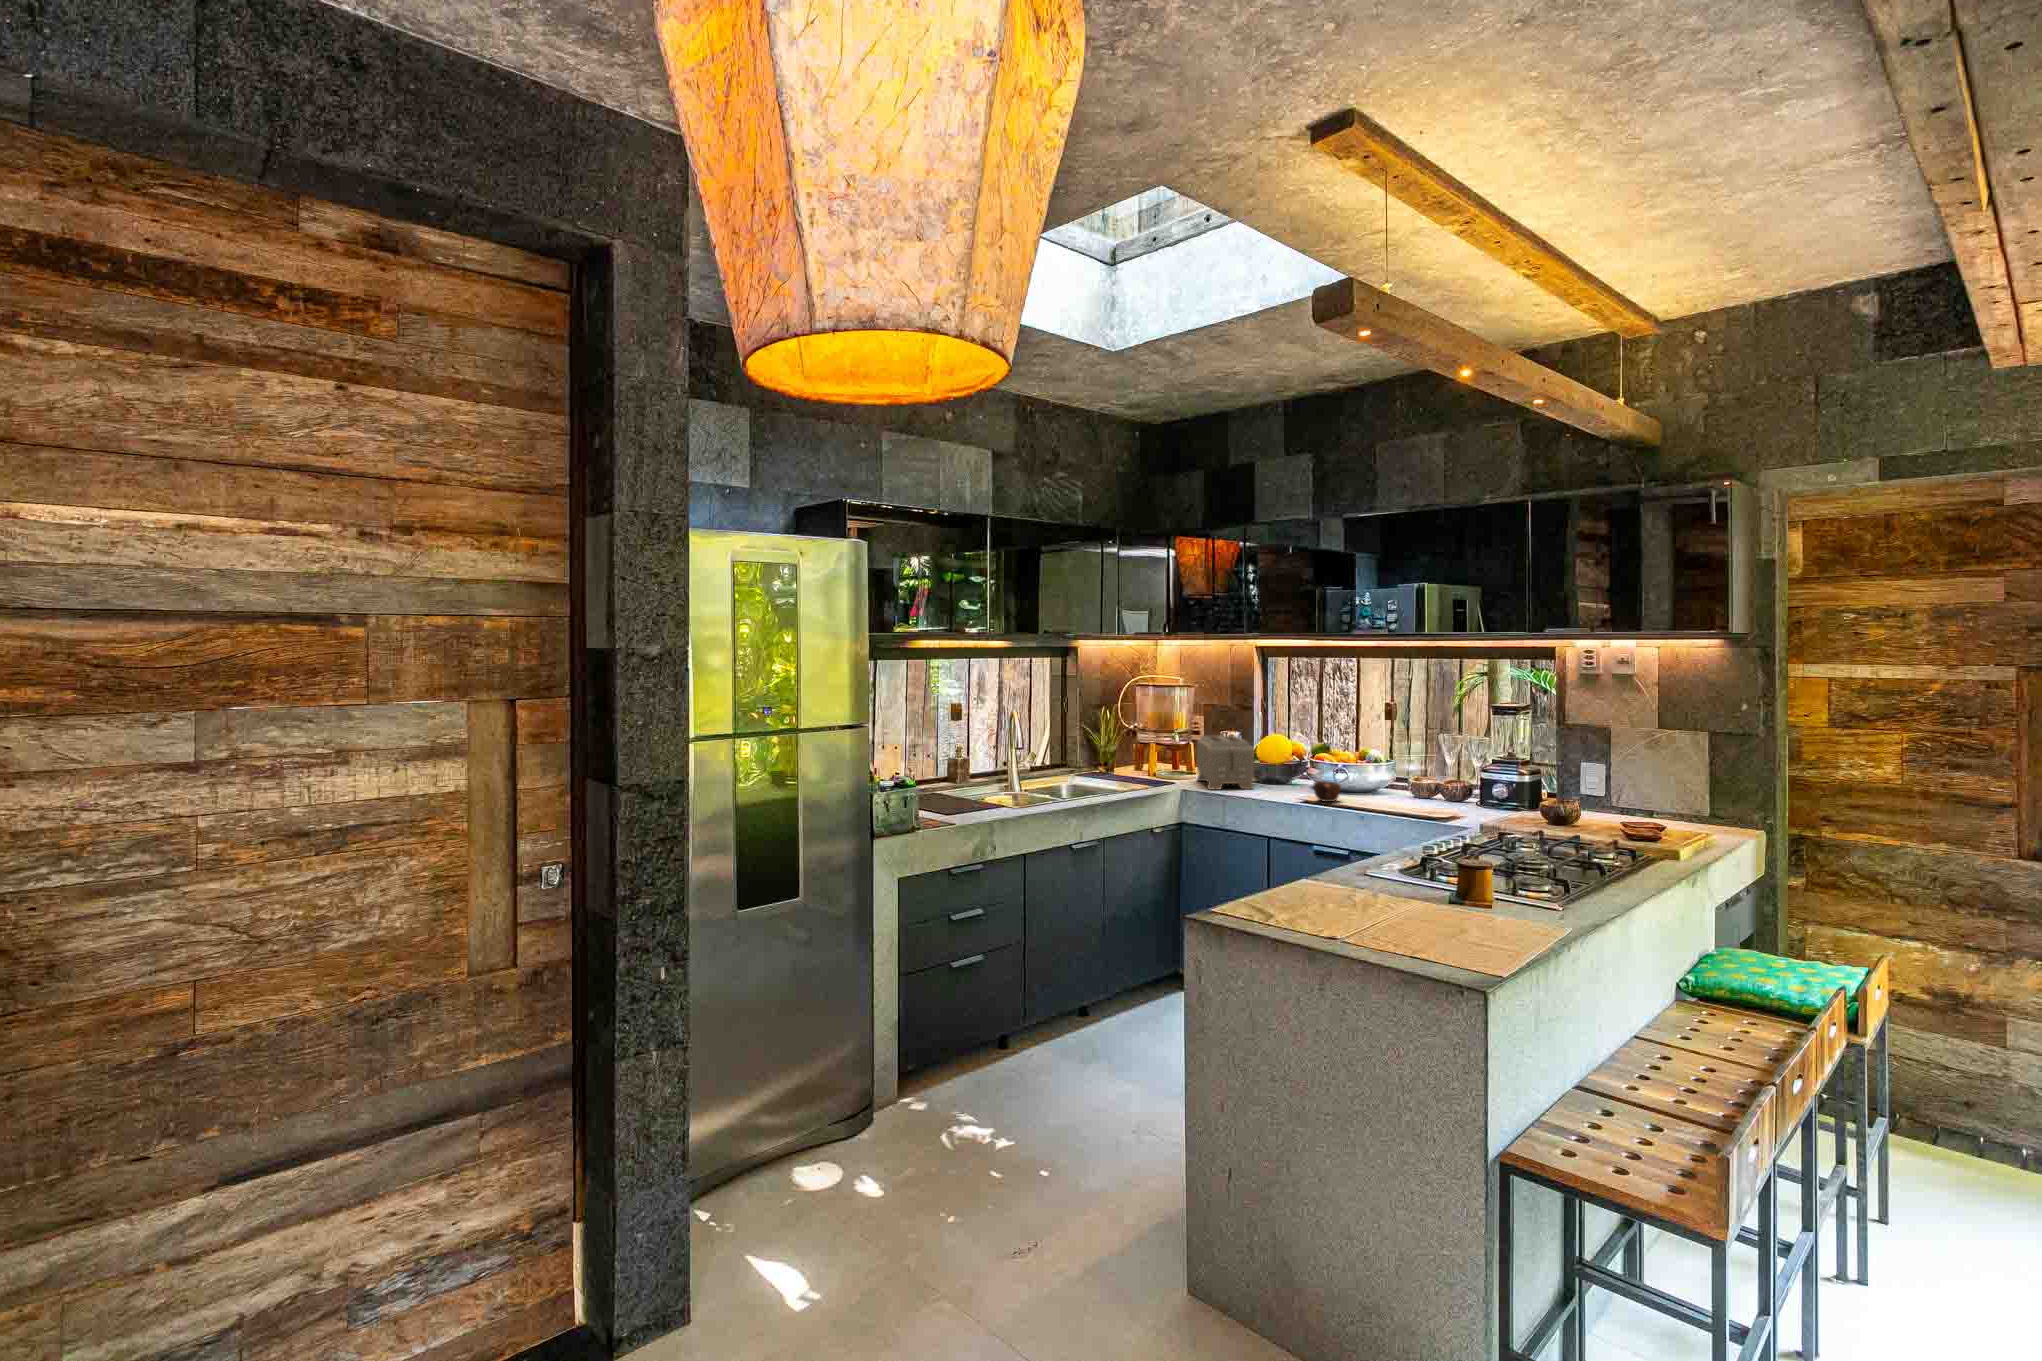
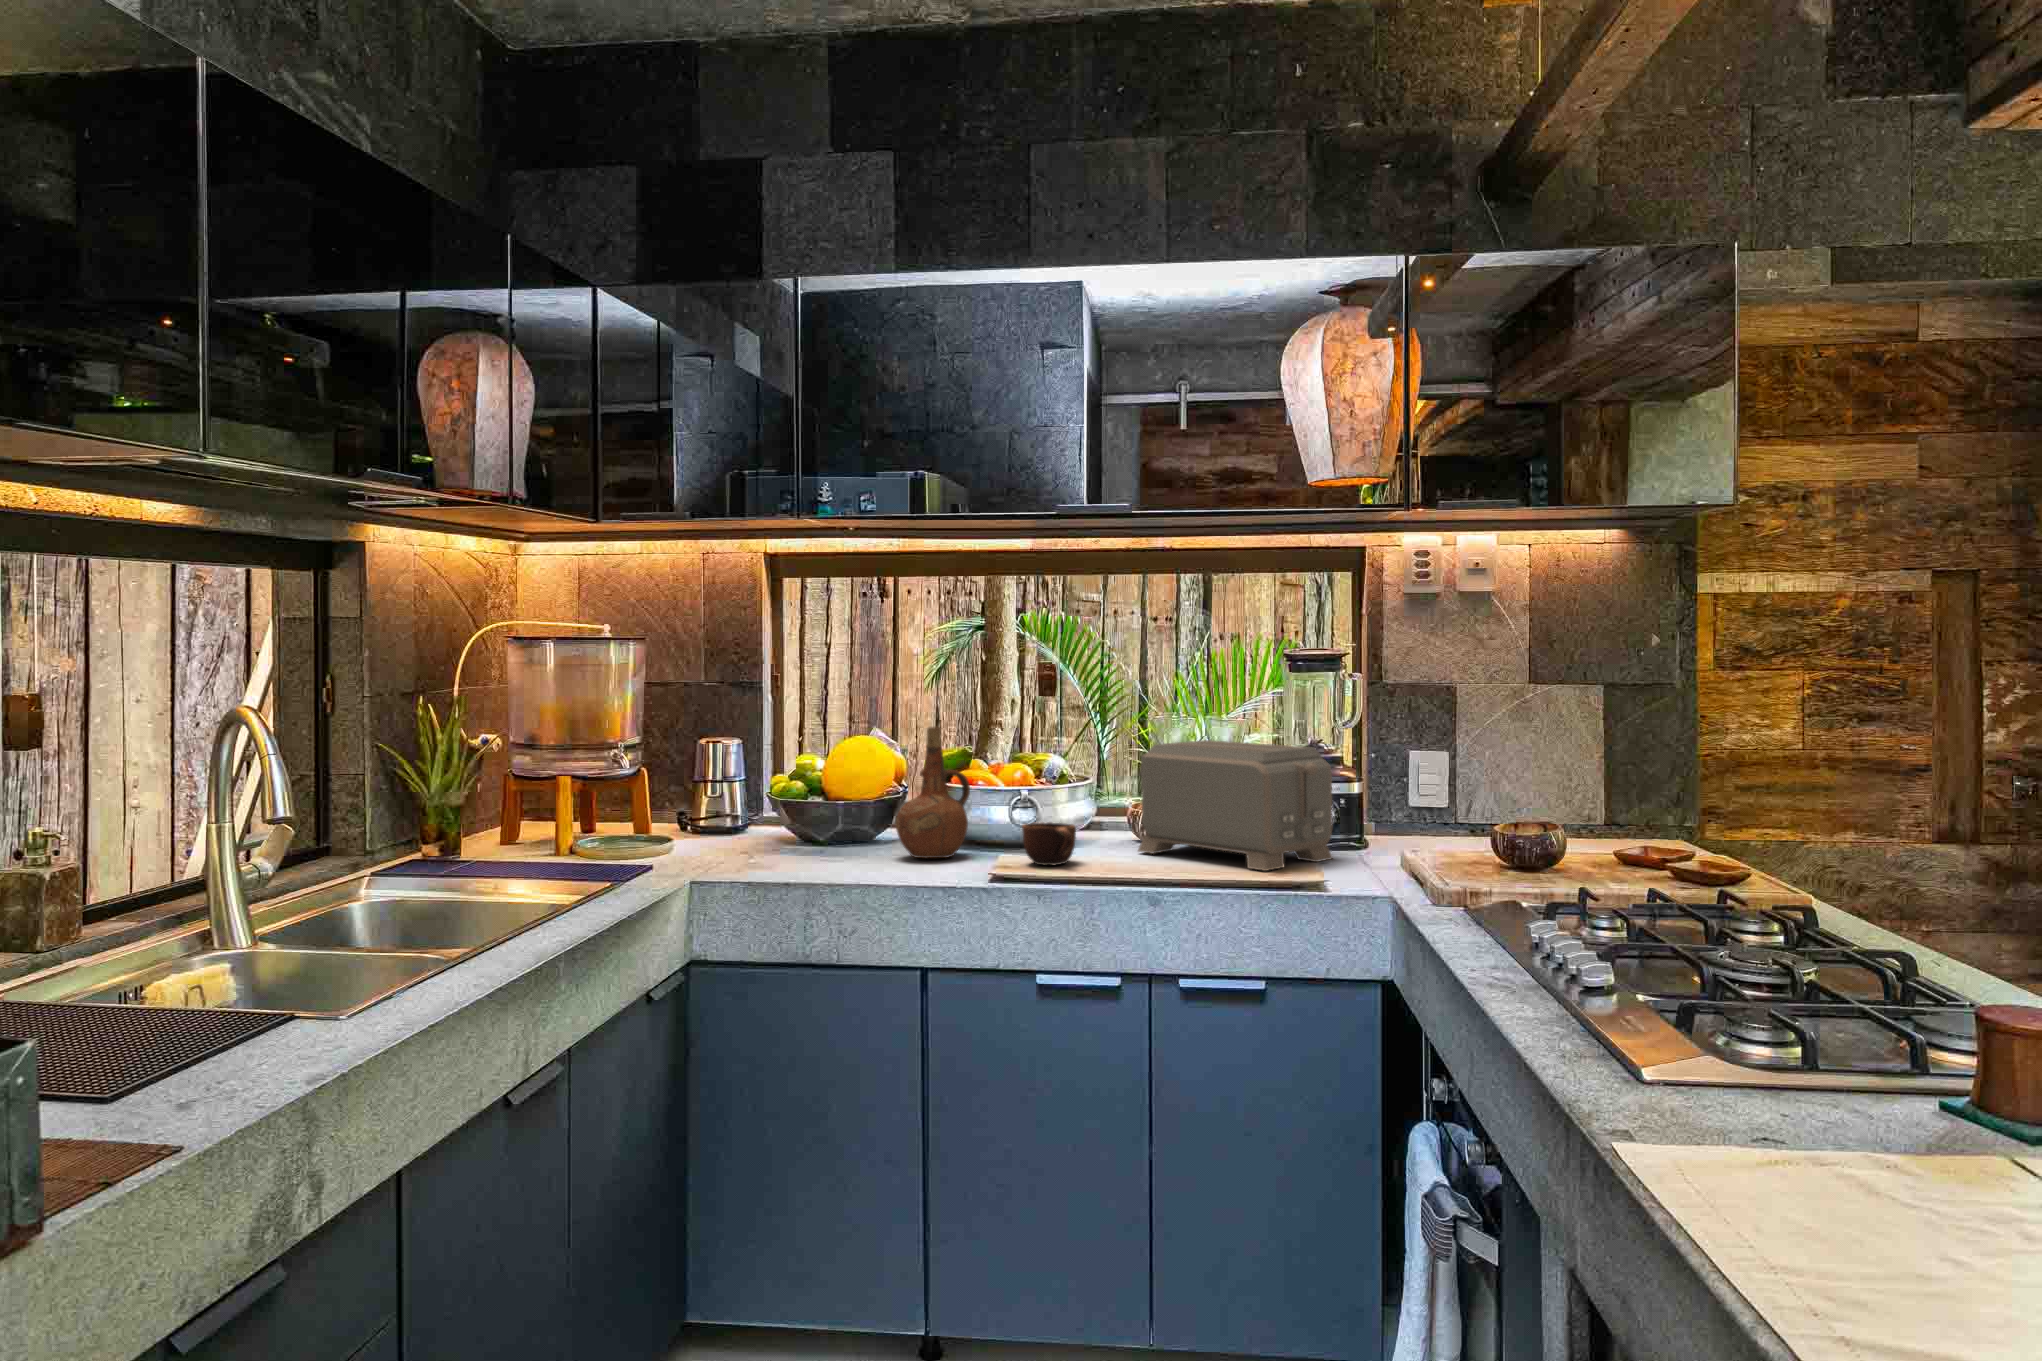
ceramic pitcher: none [1269,733,1306,794] -> present [896,727,970,858]
toaster: present [1197,736,1254,790] -> present [1138,740,1333,871]

